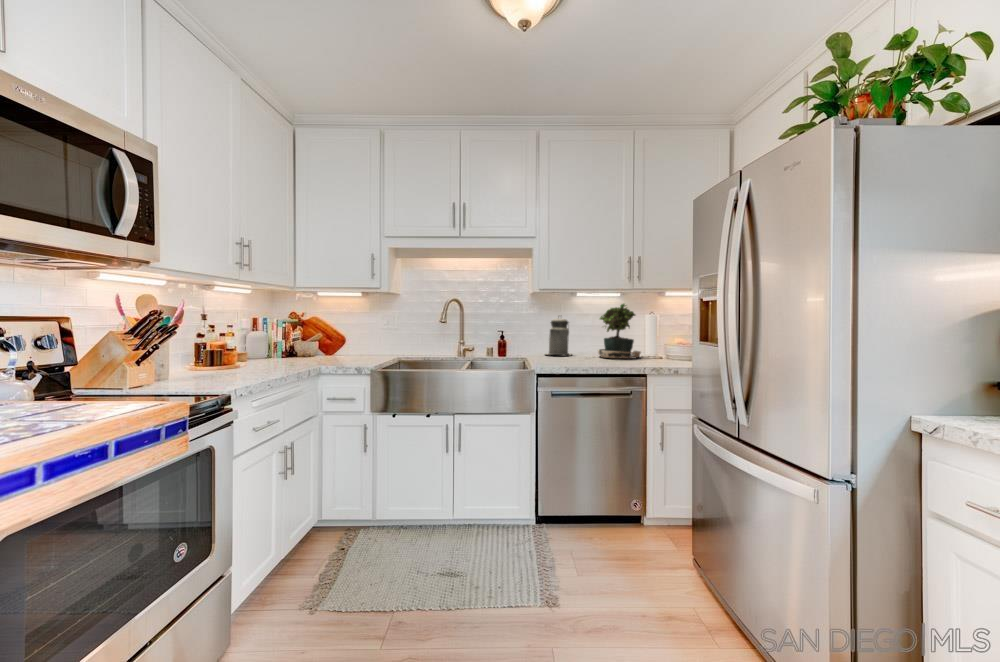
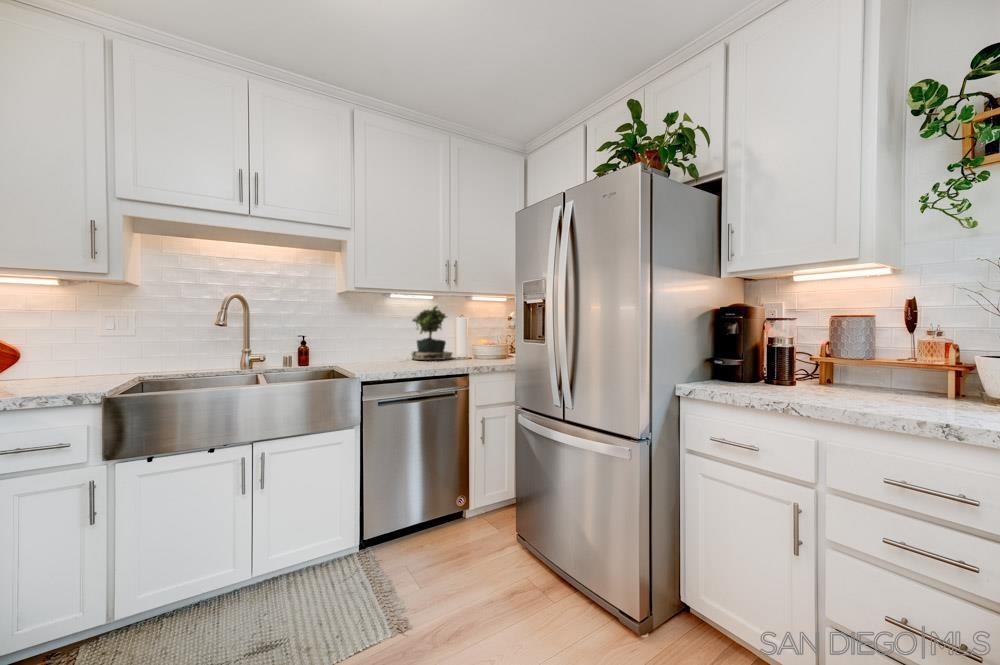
canister: present [548,318,571,355] -> none [352,317,383,360]

